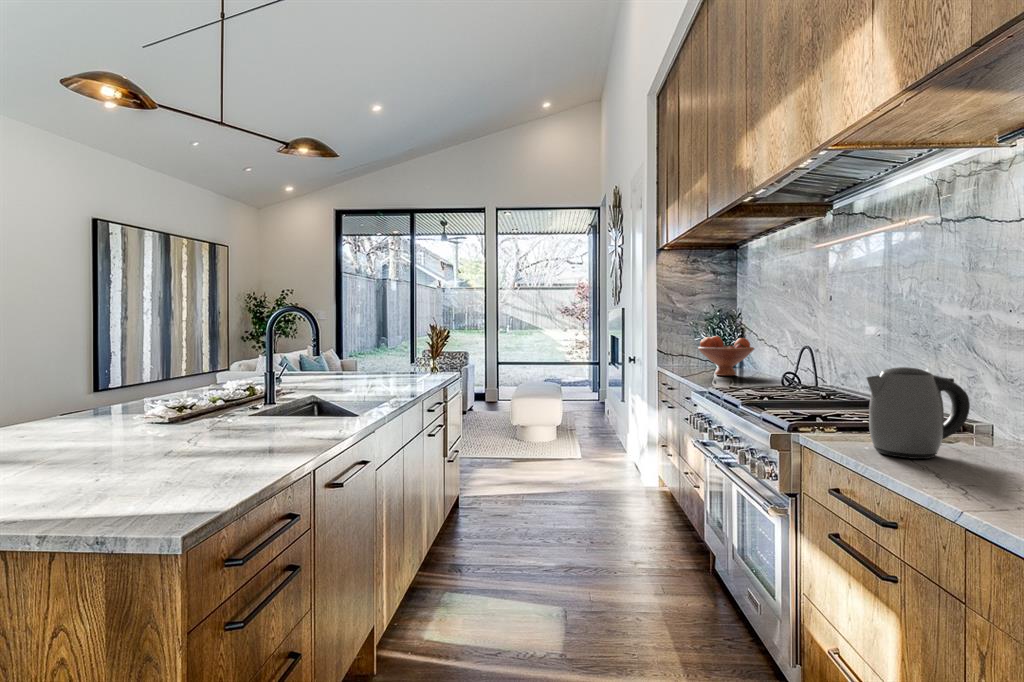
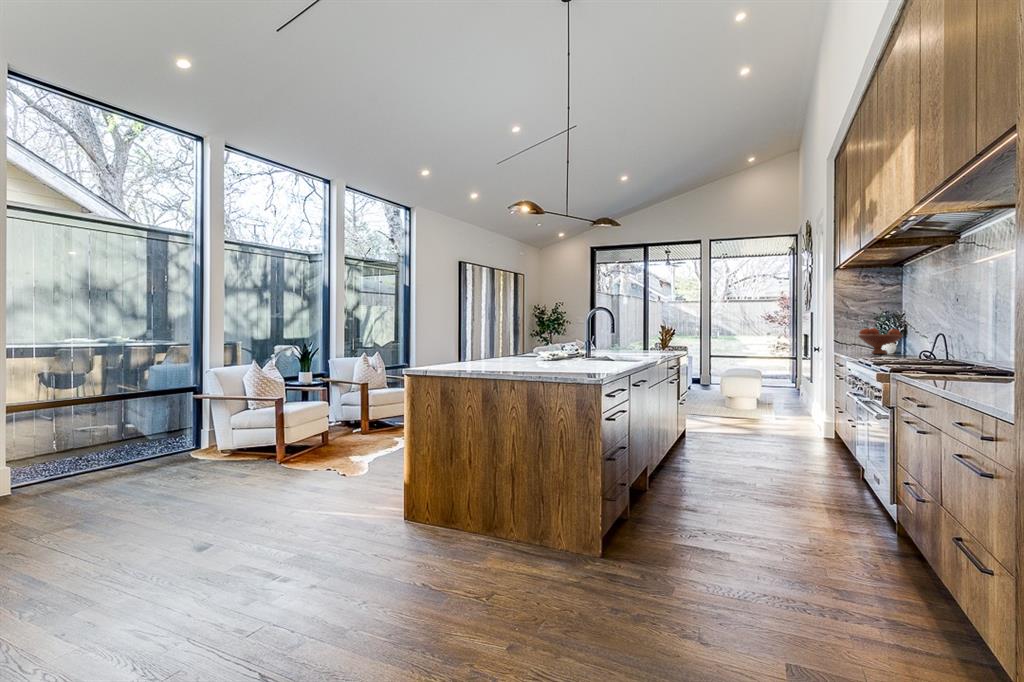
kettle: present [867,367,970,459] -> none [903,328,959,370]

